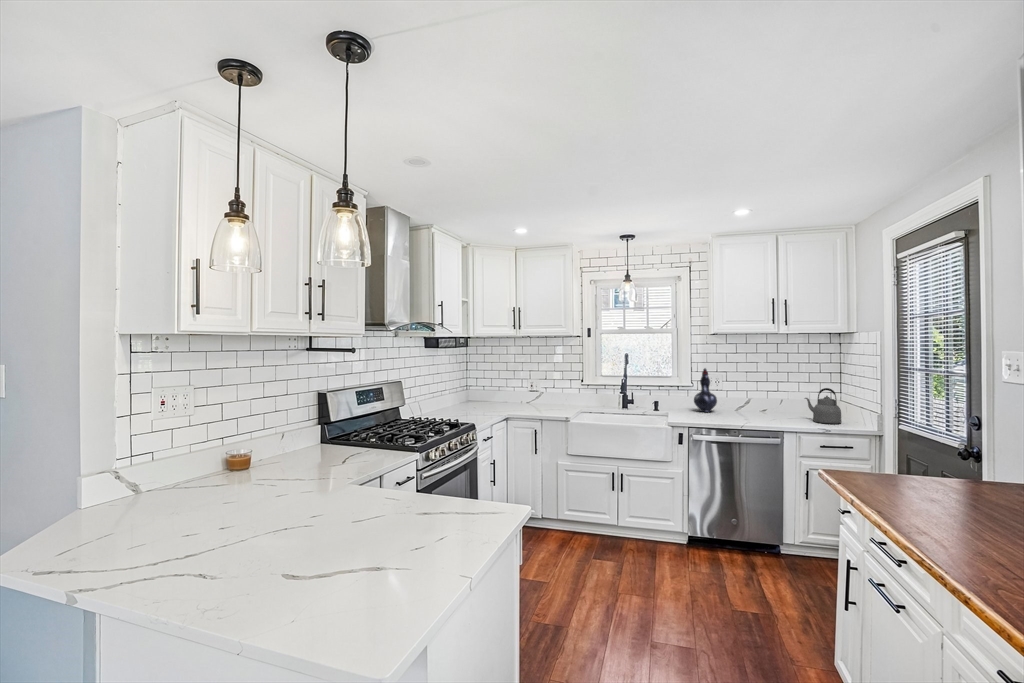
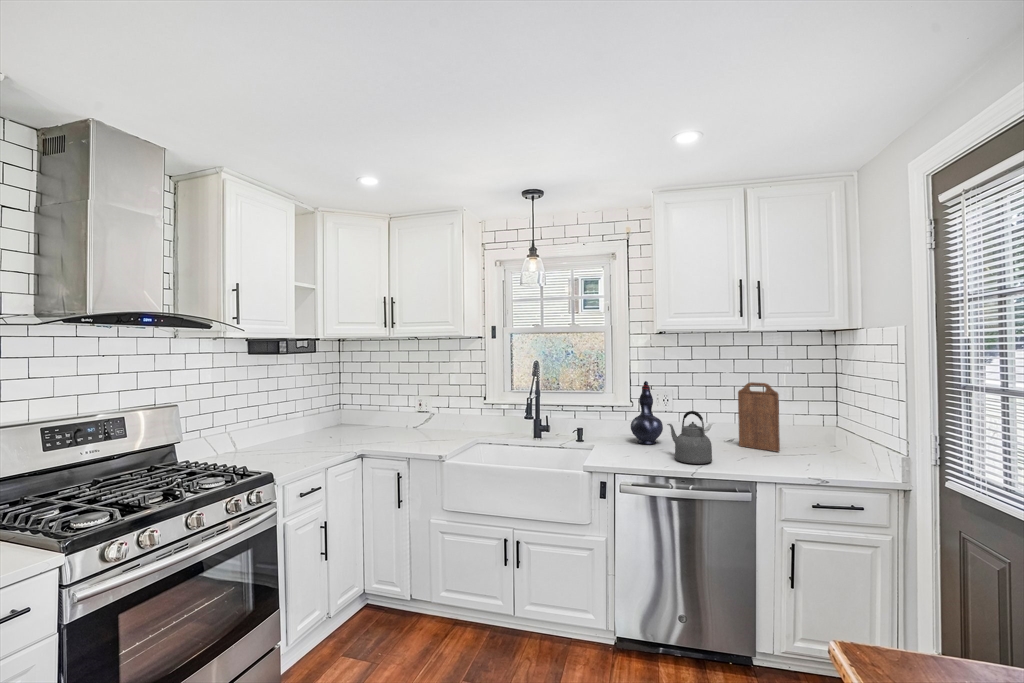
cutting board: none [771,369,800,416] -> present [738,382,780,452]
kettle: present [805,388,841,424] -> present [667,411,712,464]

